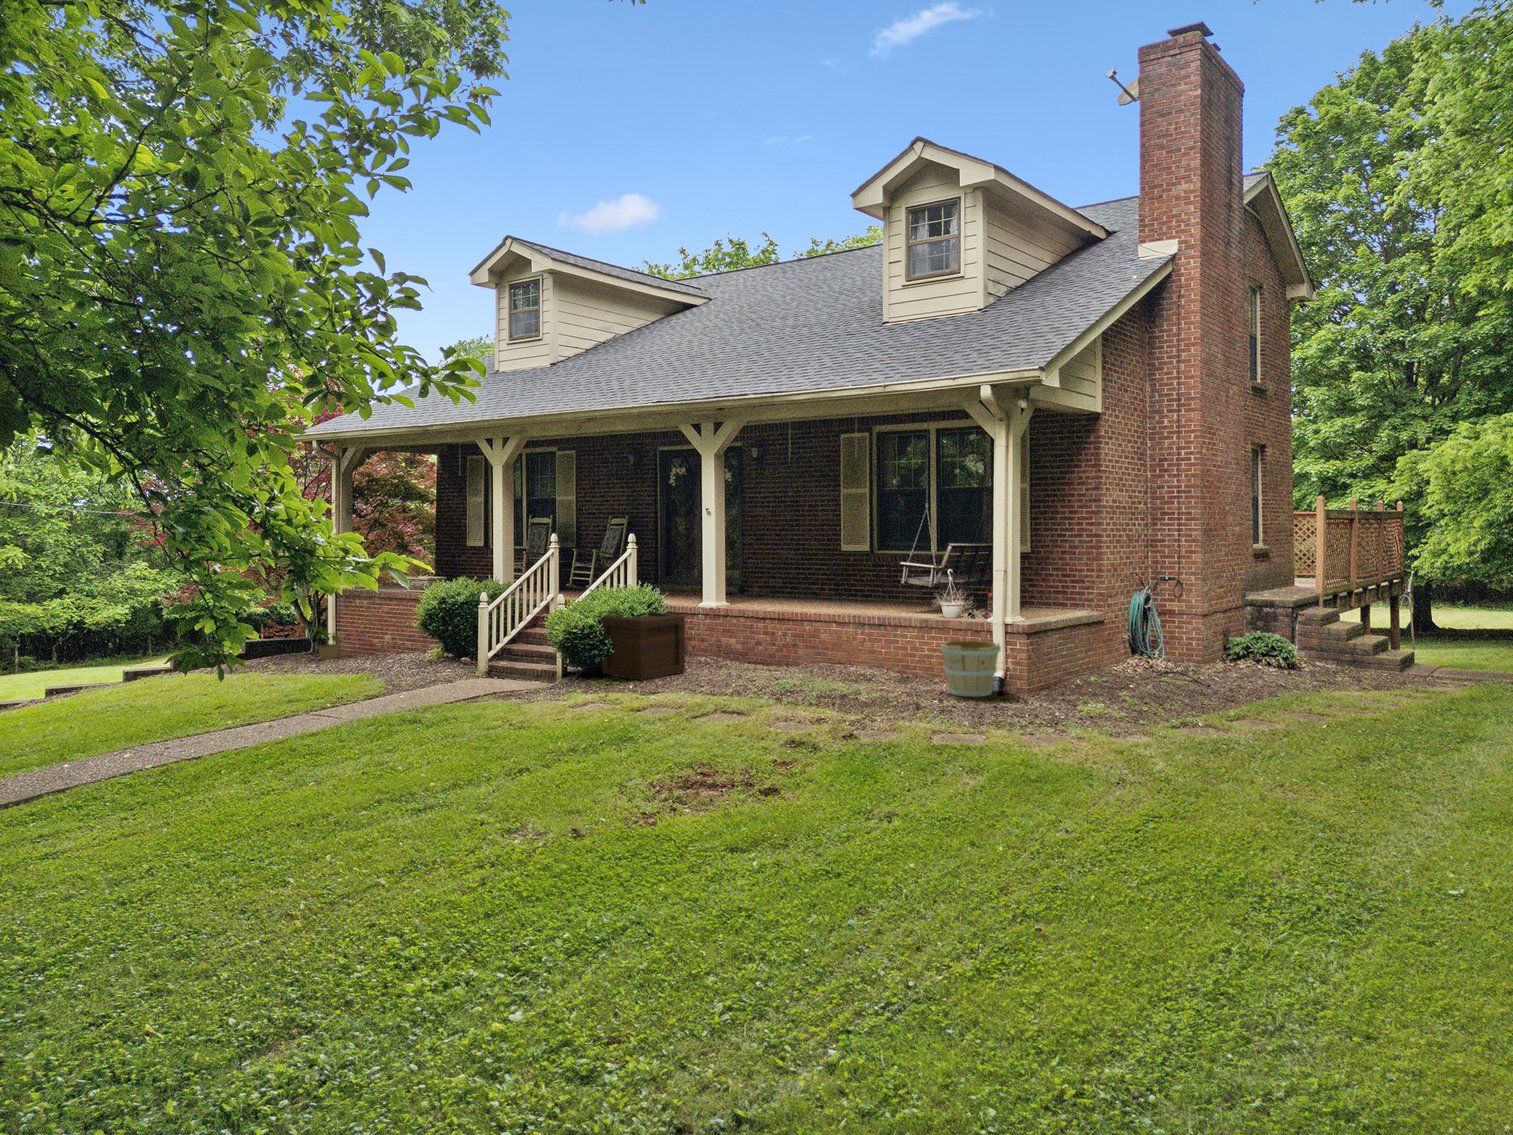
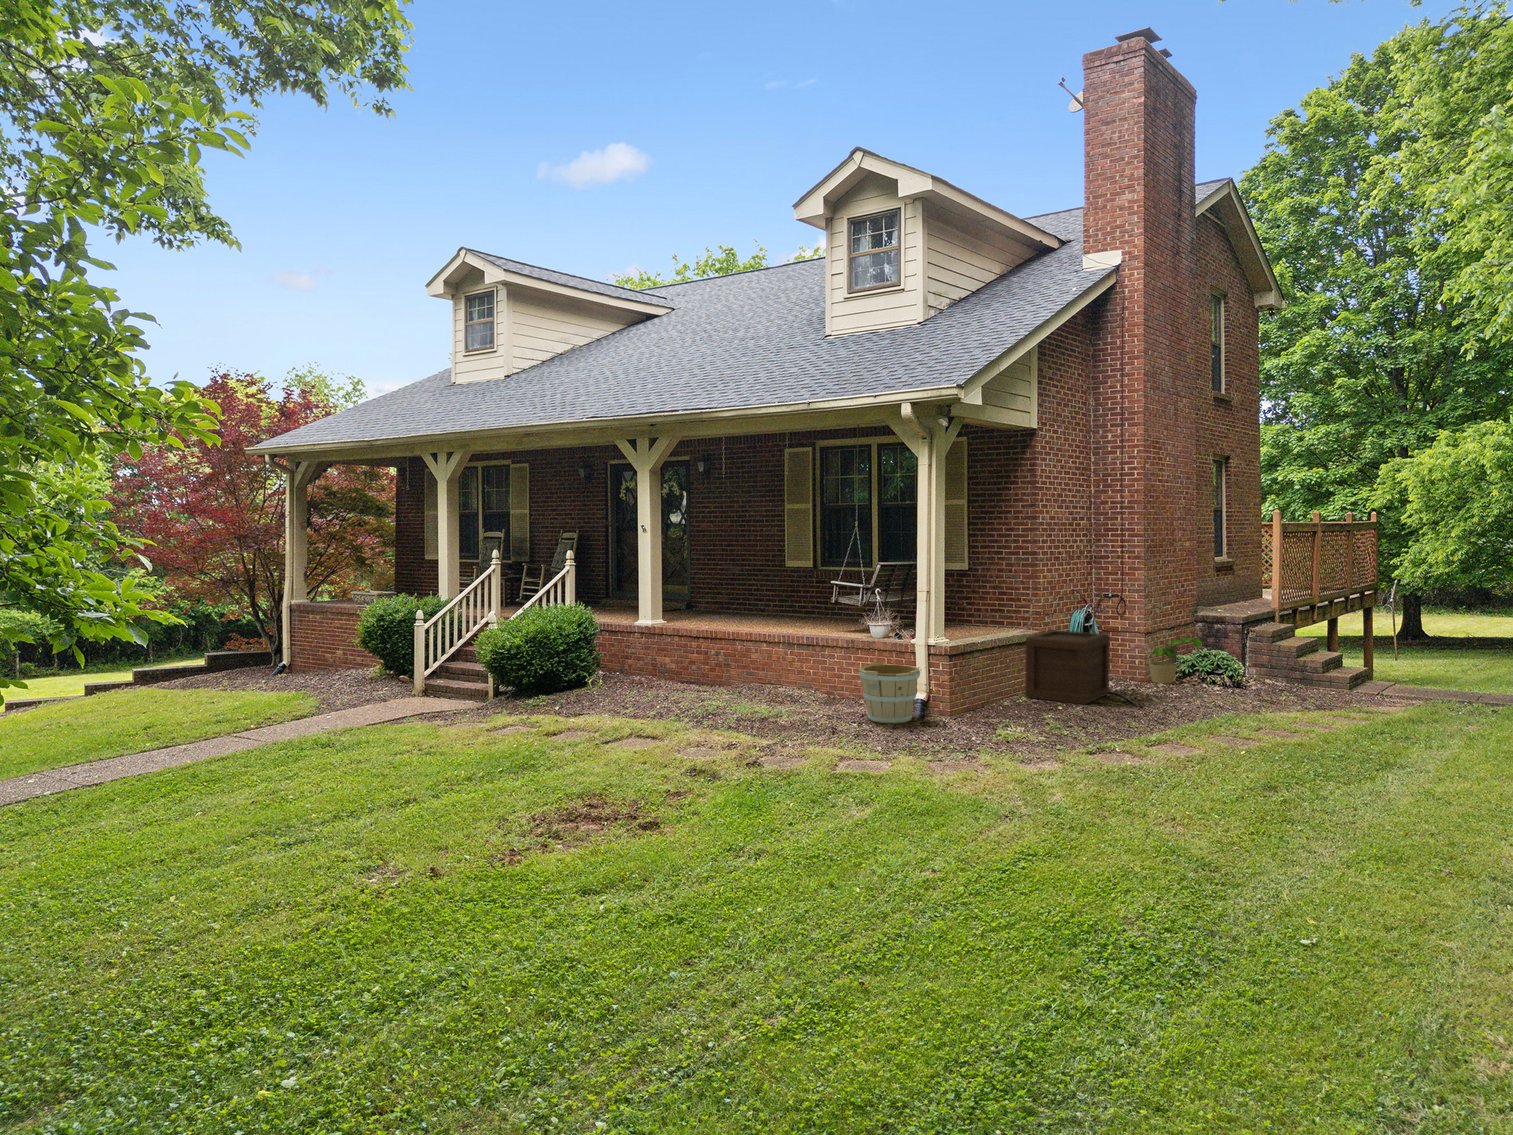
wooden crate: present [601,611,685,680] -> present [1025,630,1110,705]
potted plant: present [301,625,339,660] -> present [1149,637,1203,684]

